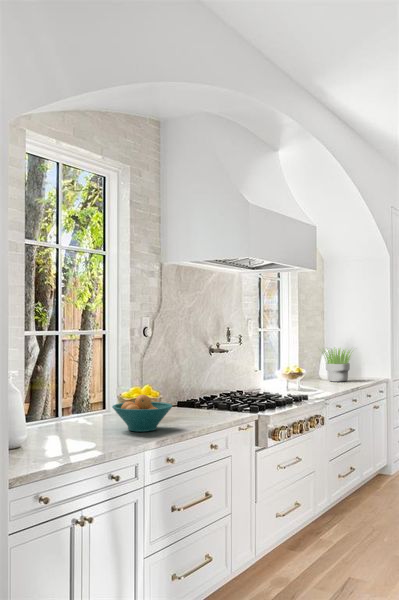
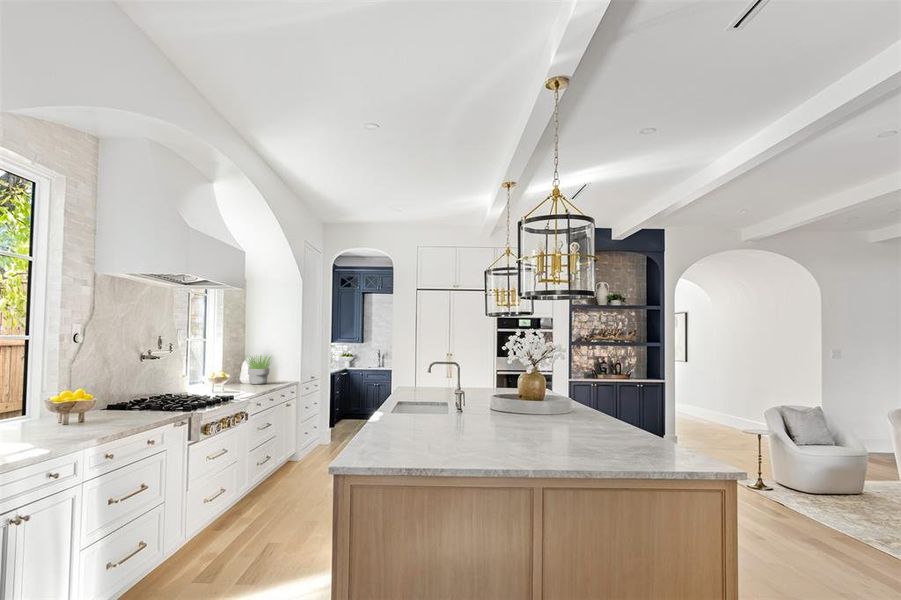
fruit bowl: present [112,395,173,432] -> none [43,398,112,433]

